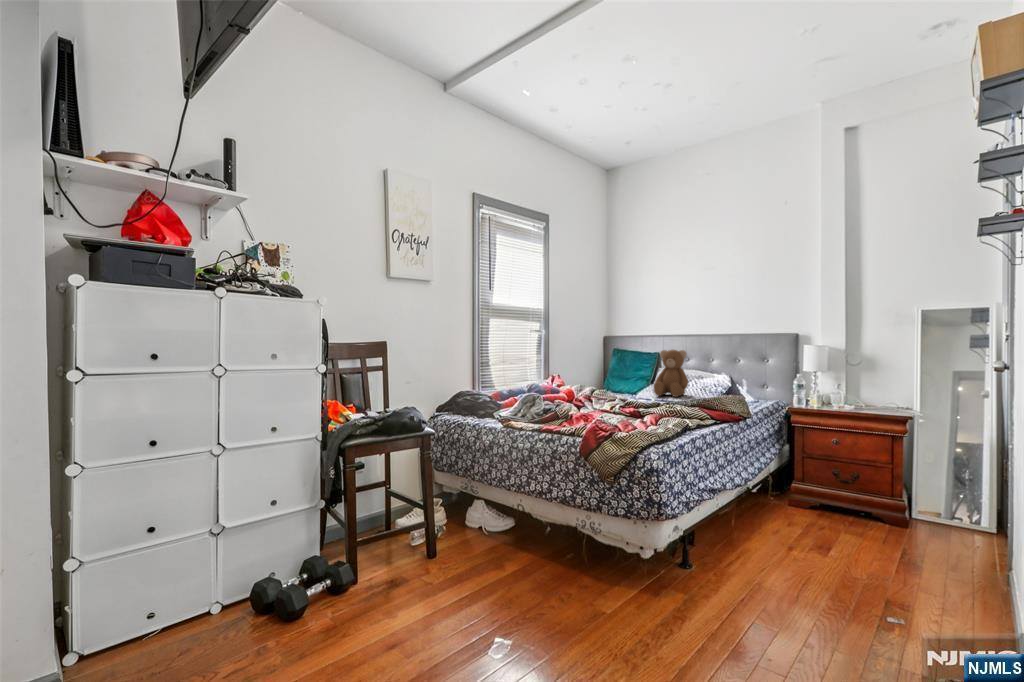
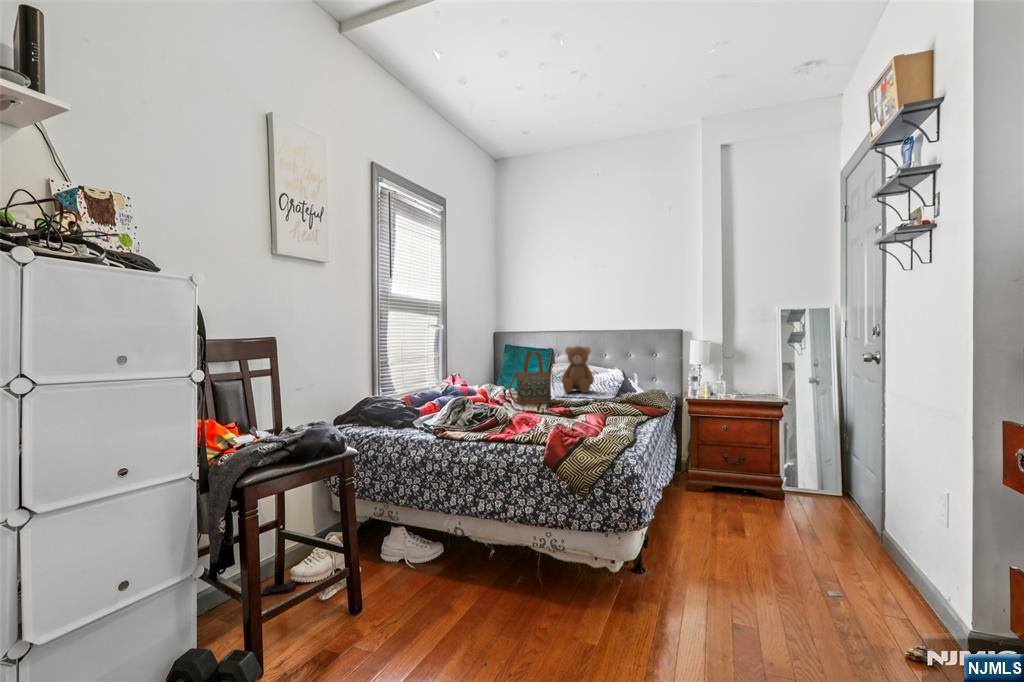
handbag: none [590,355,644,405] -> present [509,351,564,404]

